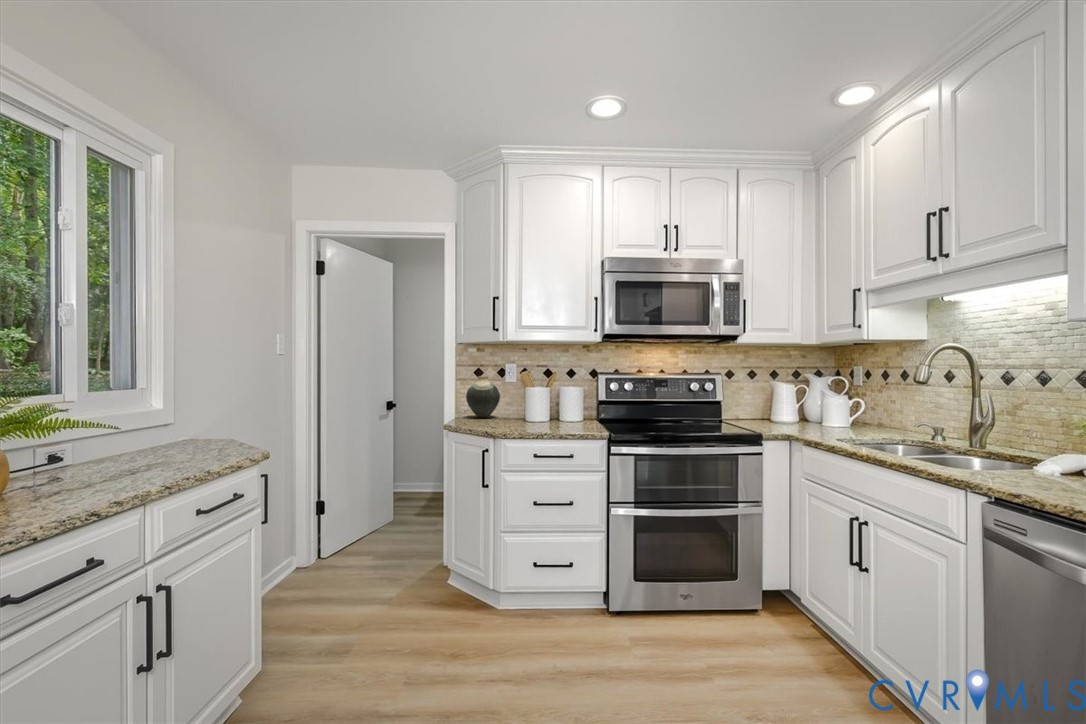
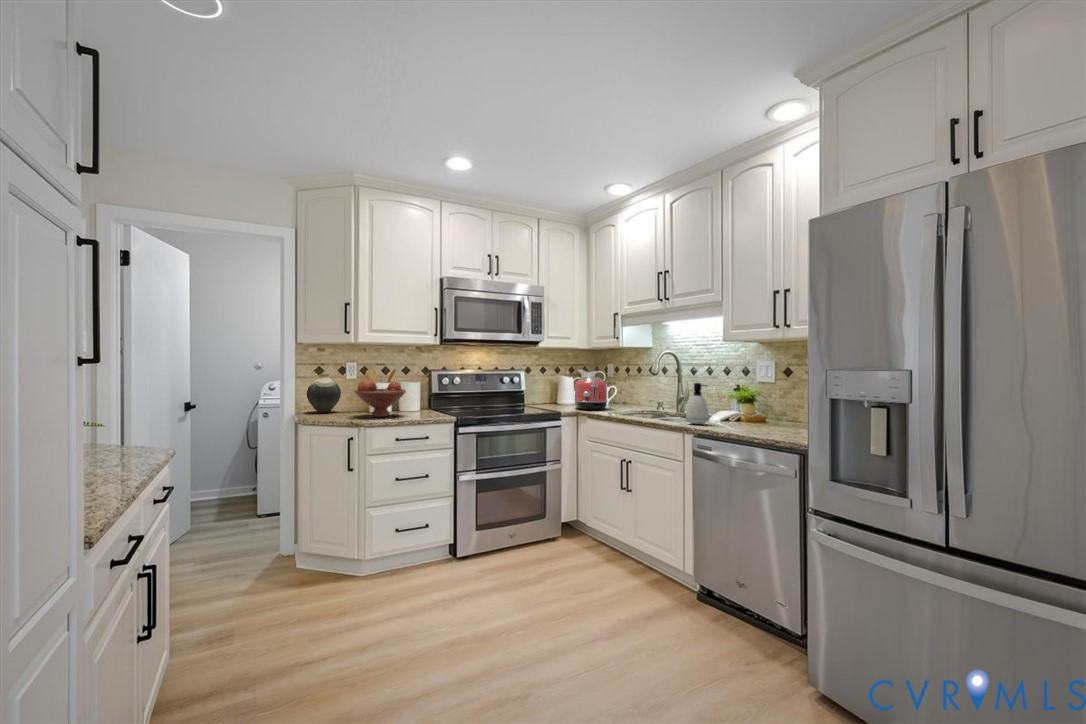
fruit bowl: none [500,384,556,427] -> present [355,380,406,417]
toaster: none [790,385,842,434] -> present [575,377,607,410]
soap dispenser: none [976,402,1032,480] -> present [686,383,709,424]

